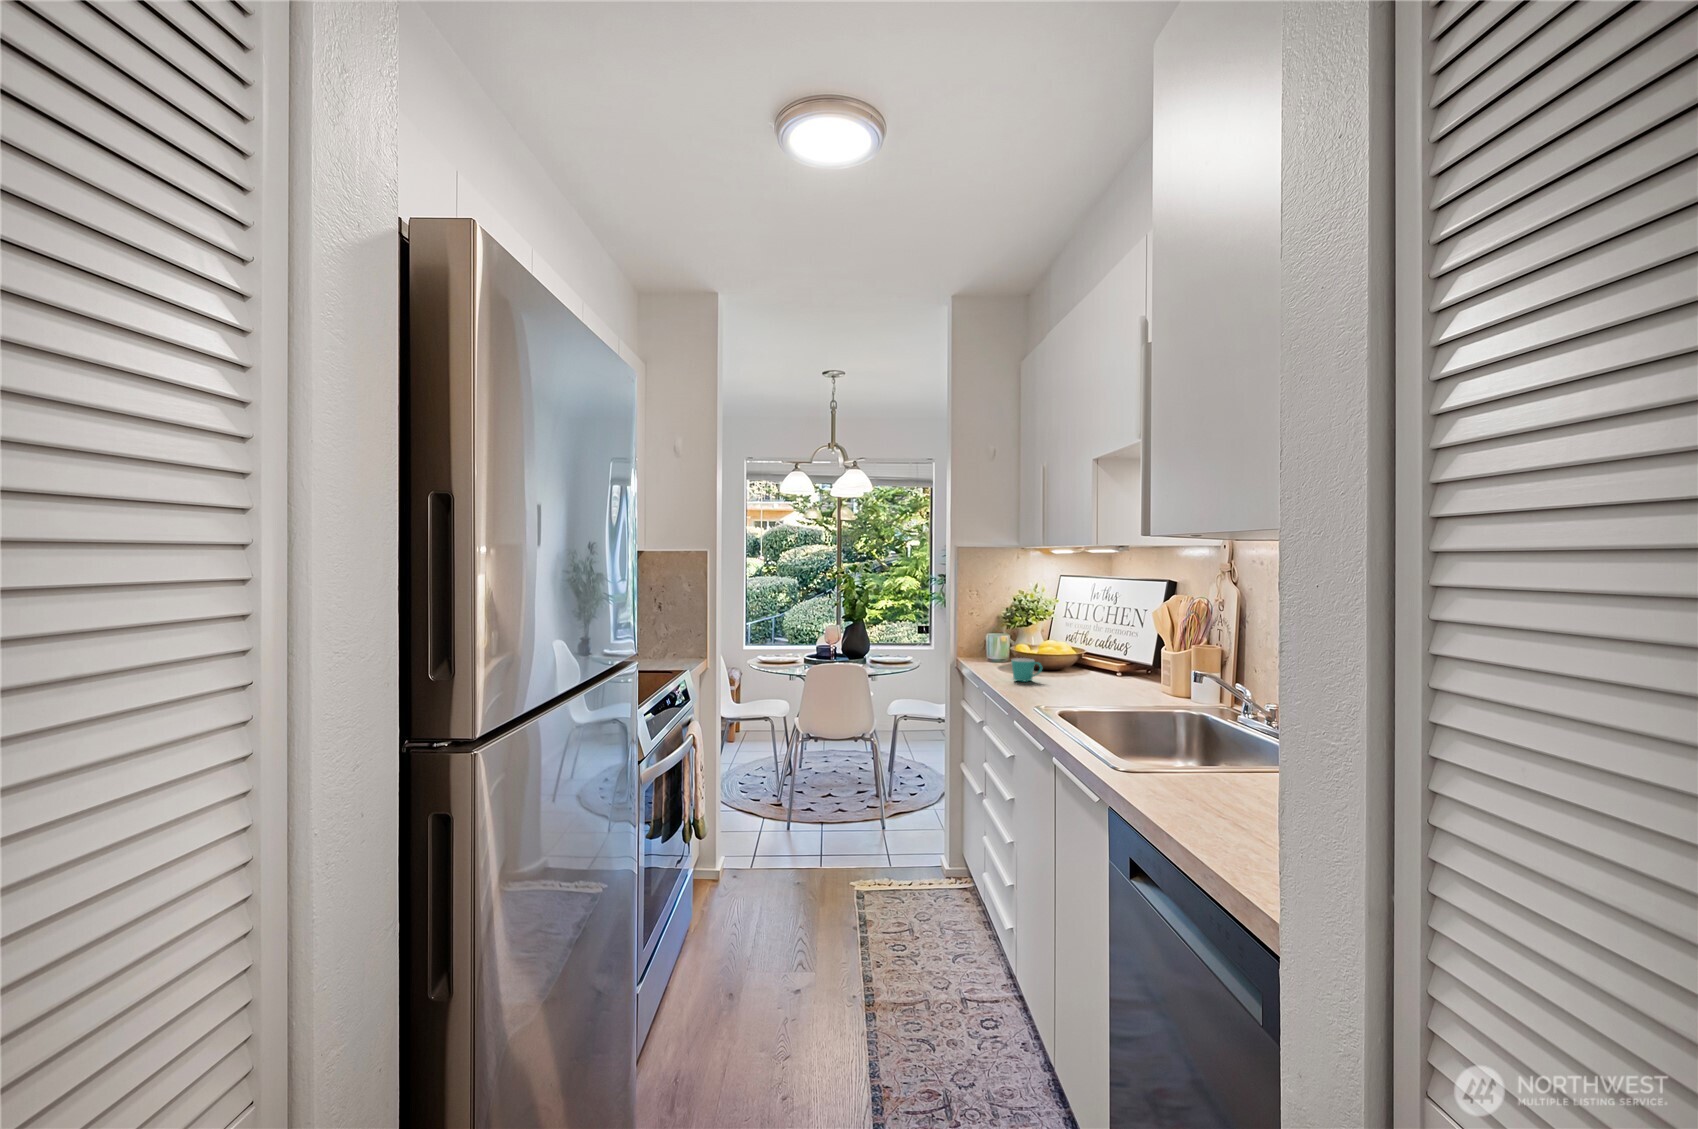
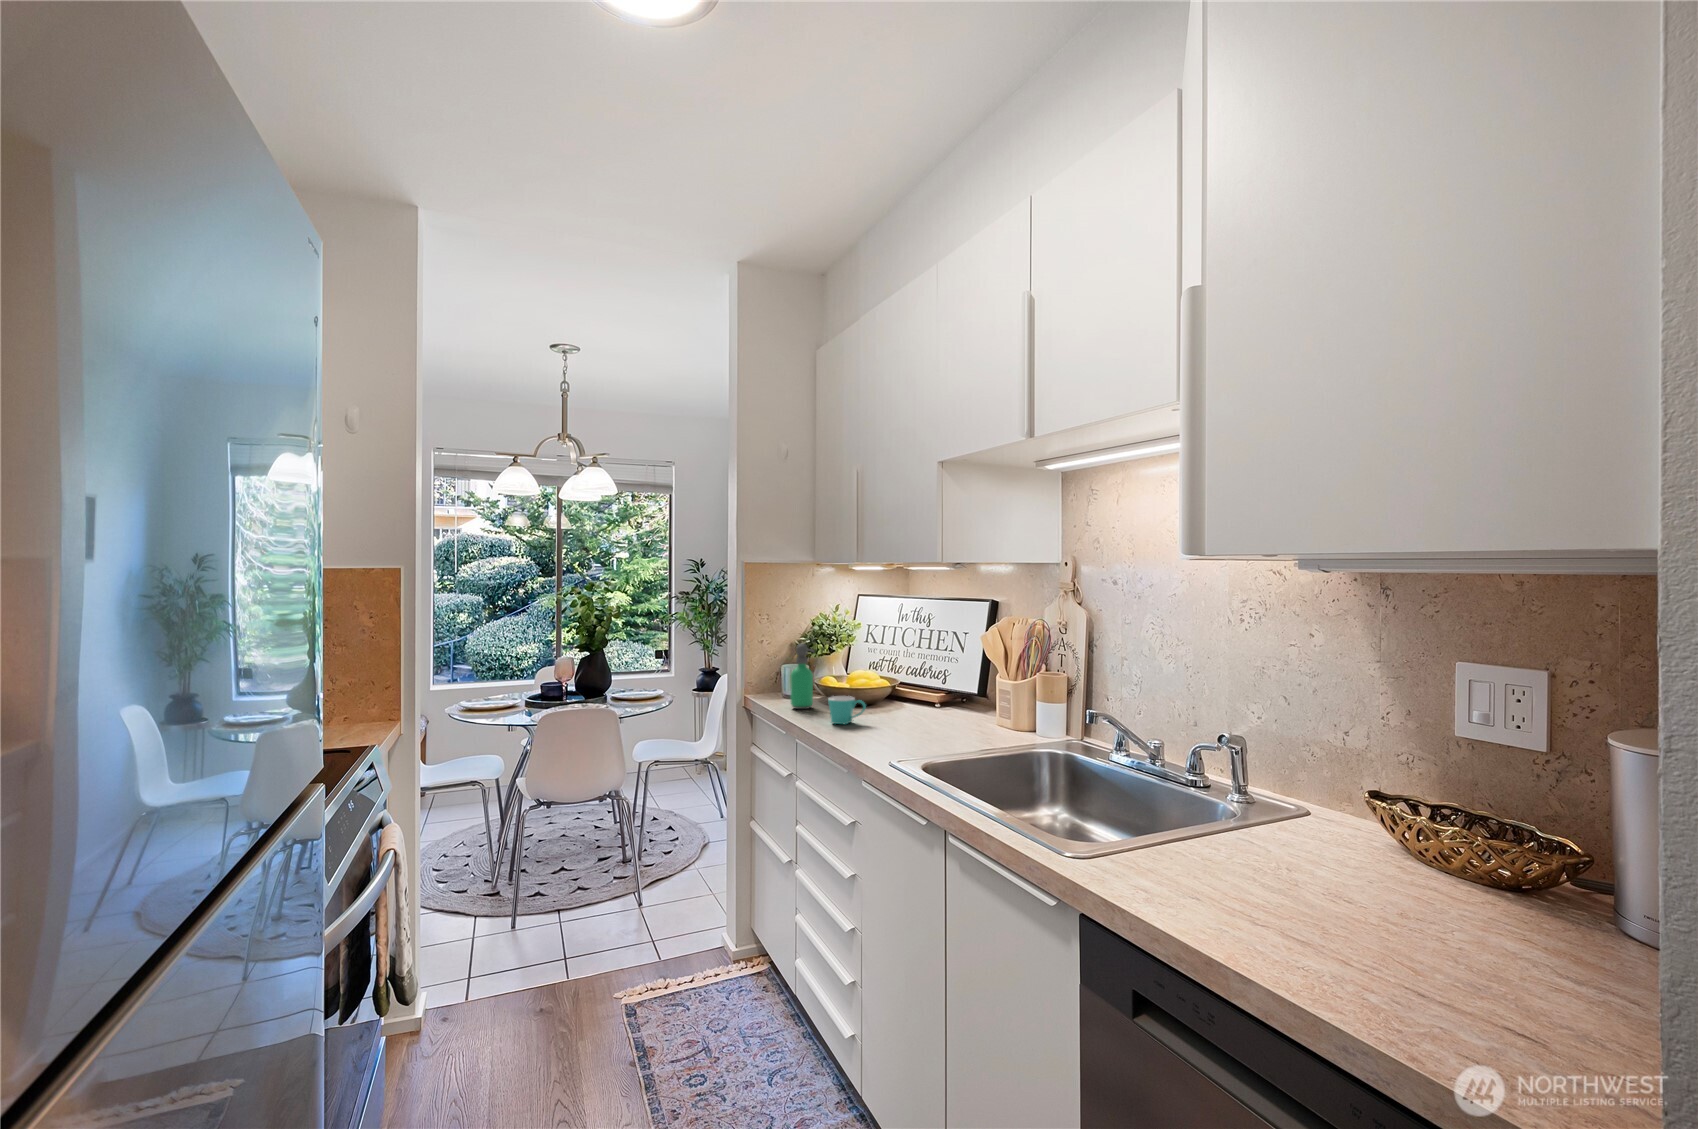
soap dispenser: none [993,615,1012,670] -> present [791,644,814,709]

